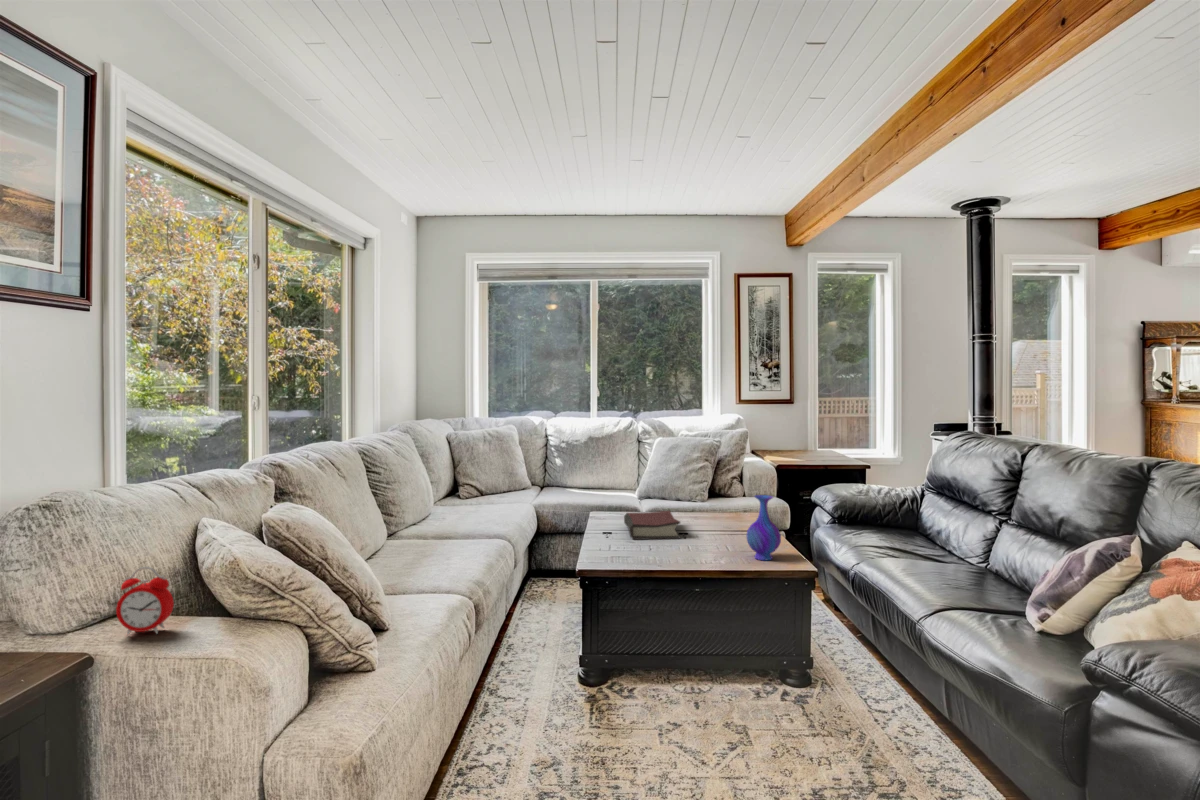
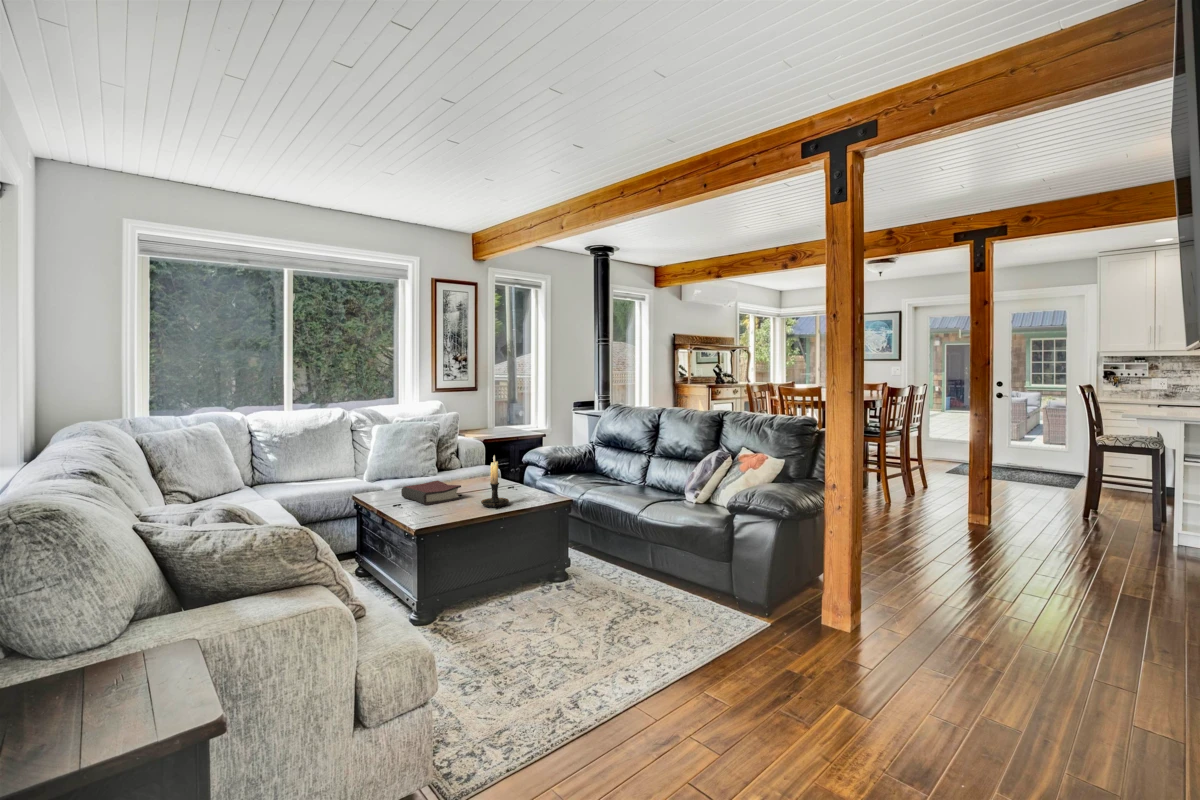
candle holder: none [684,488,721,559] -> present [481,456,509,508]
vase: present [746,495,781,560] -> none [525,455,549,501]
alarm clock: present [116,567,174,635] -> none [175,557,227,624]

